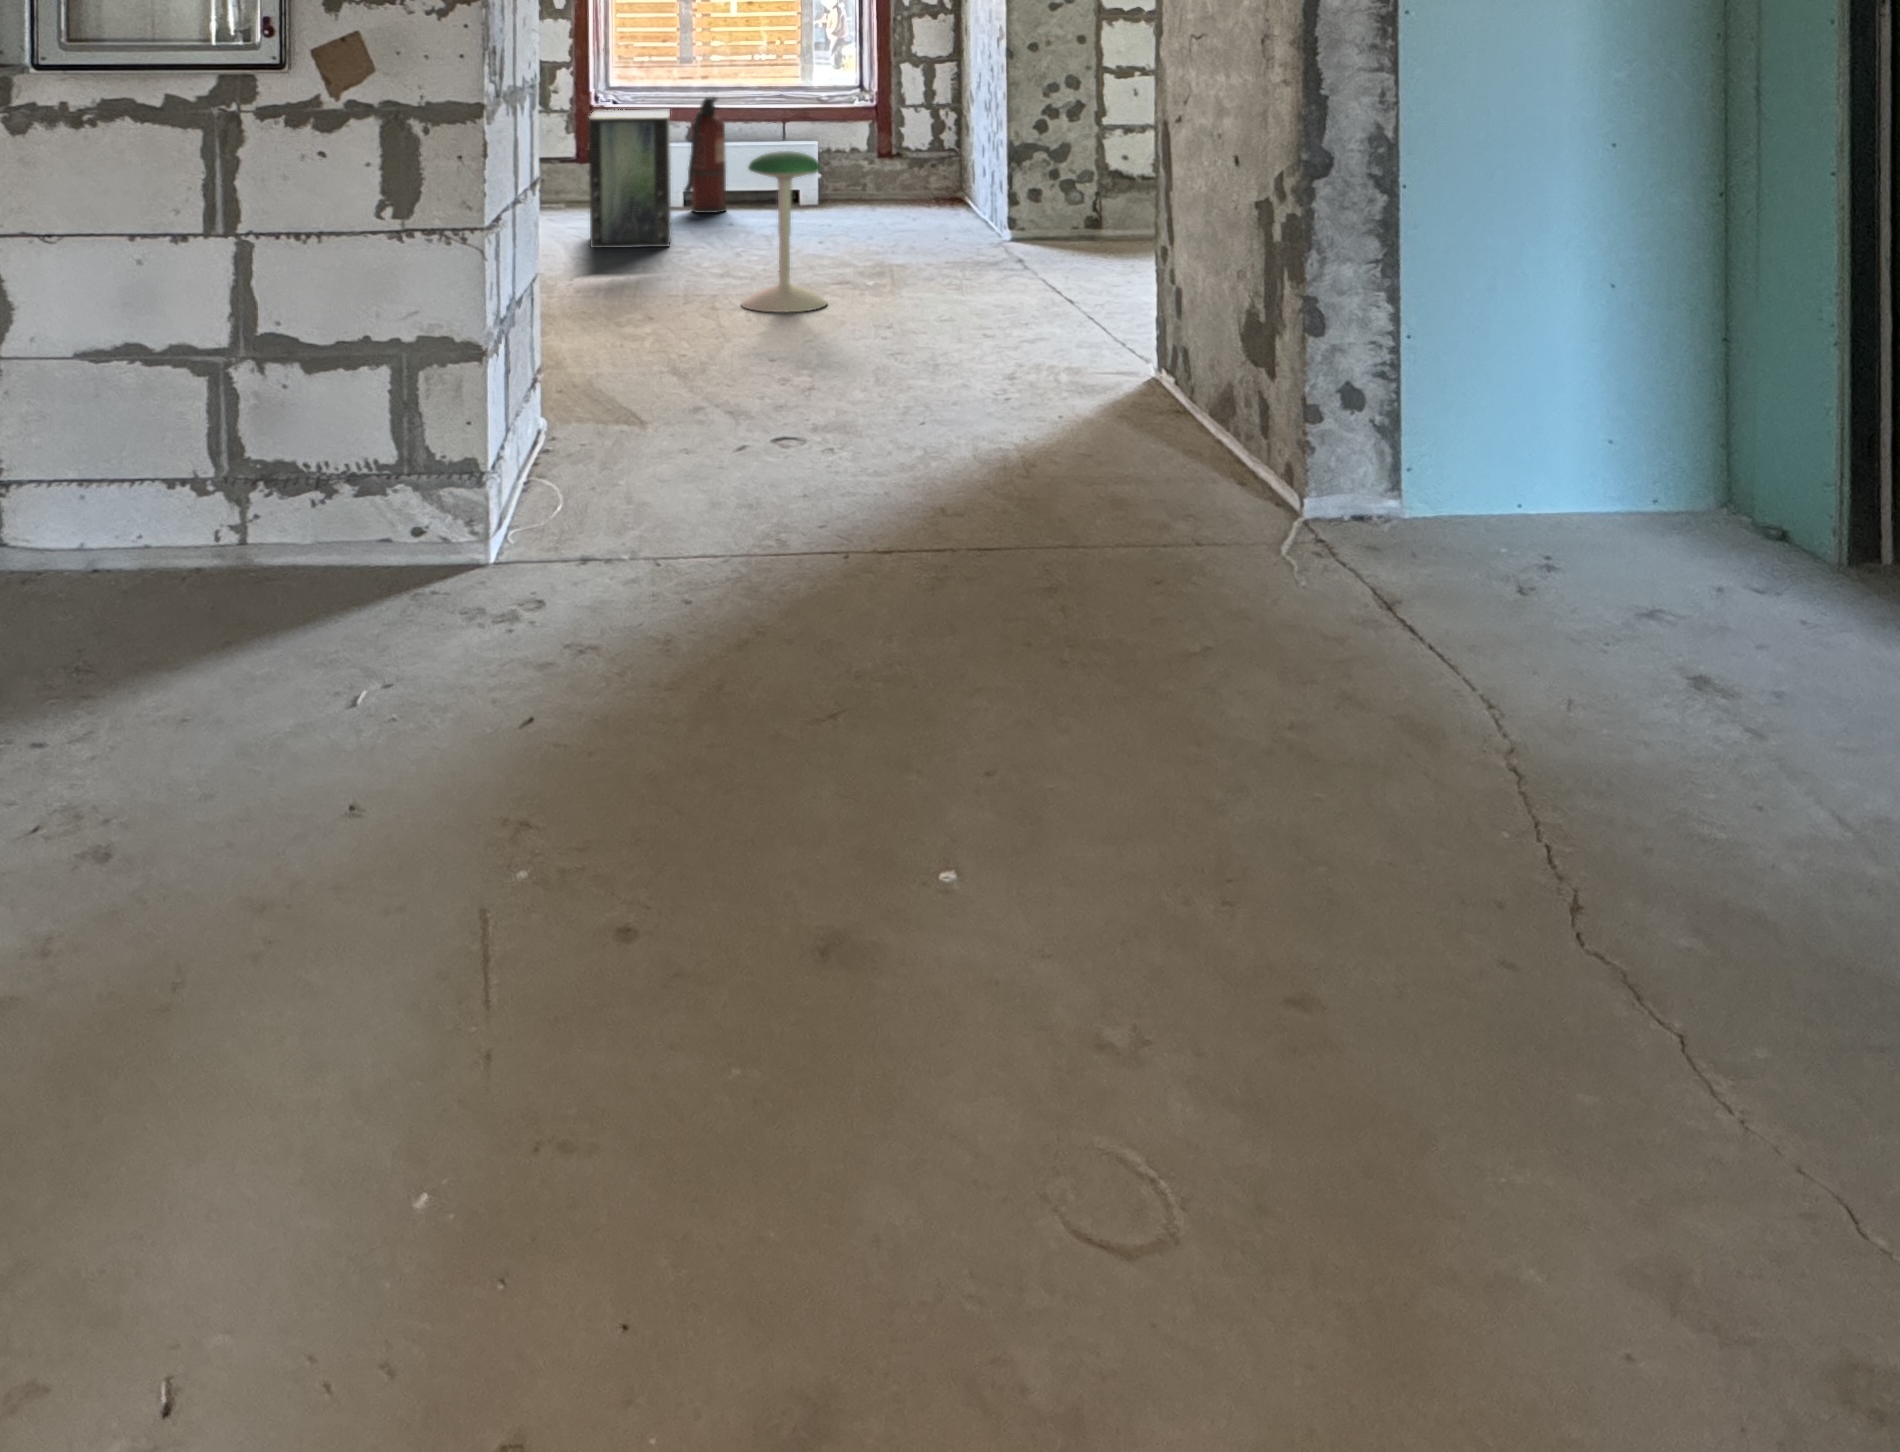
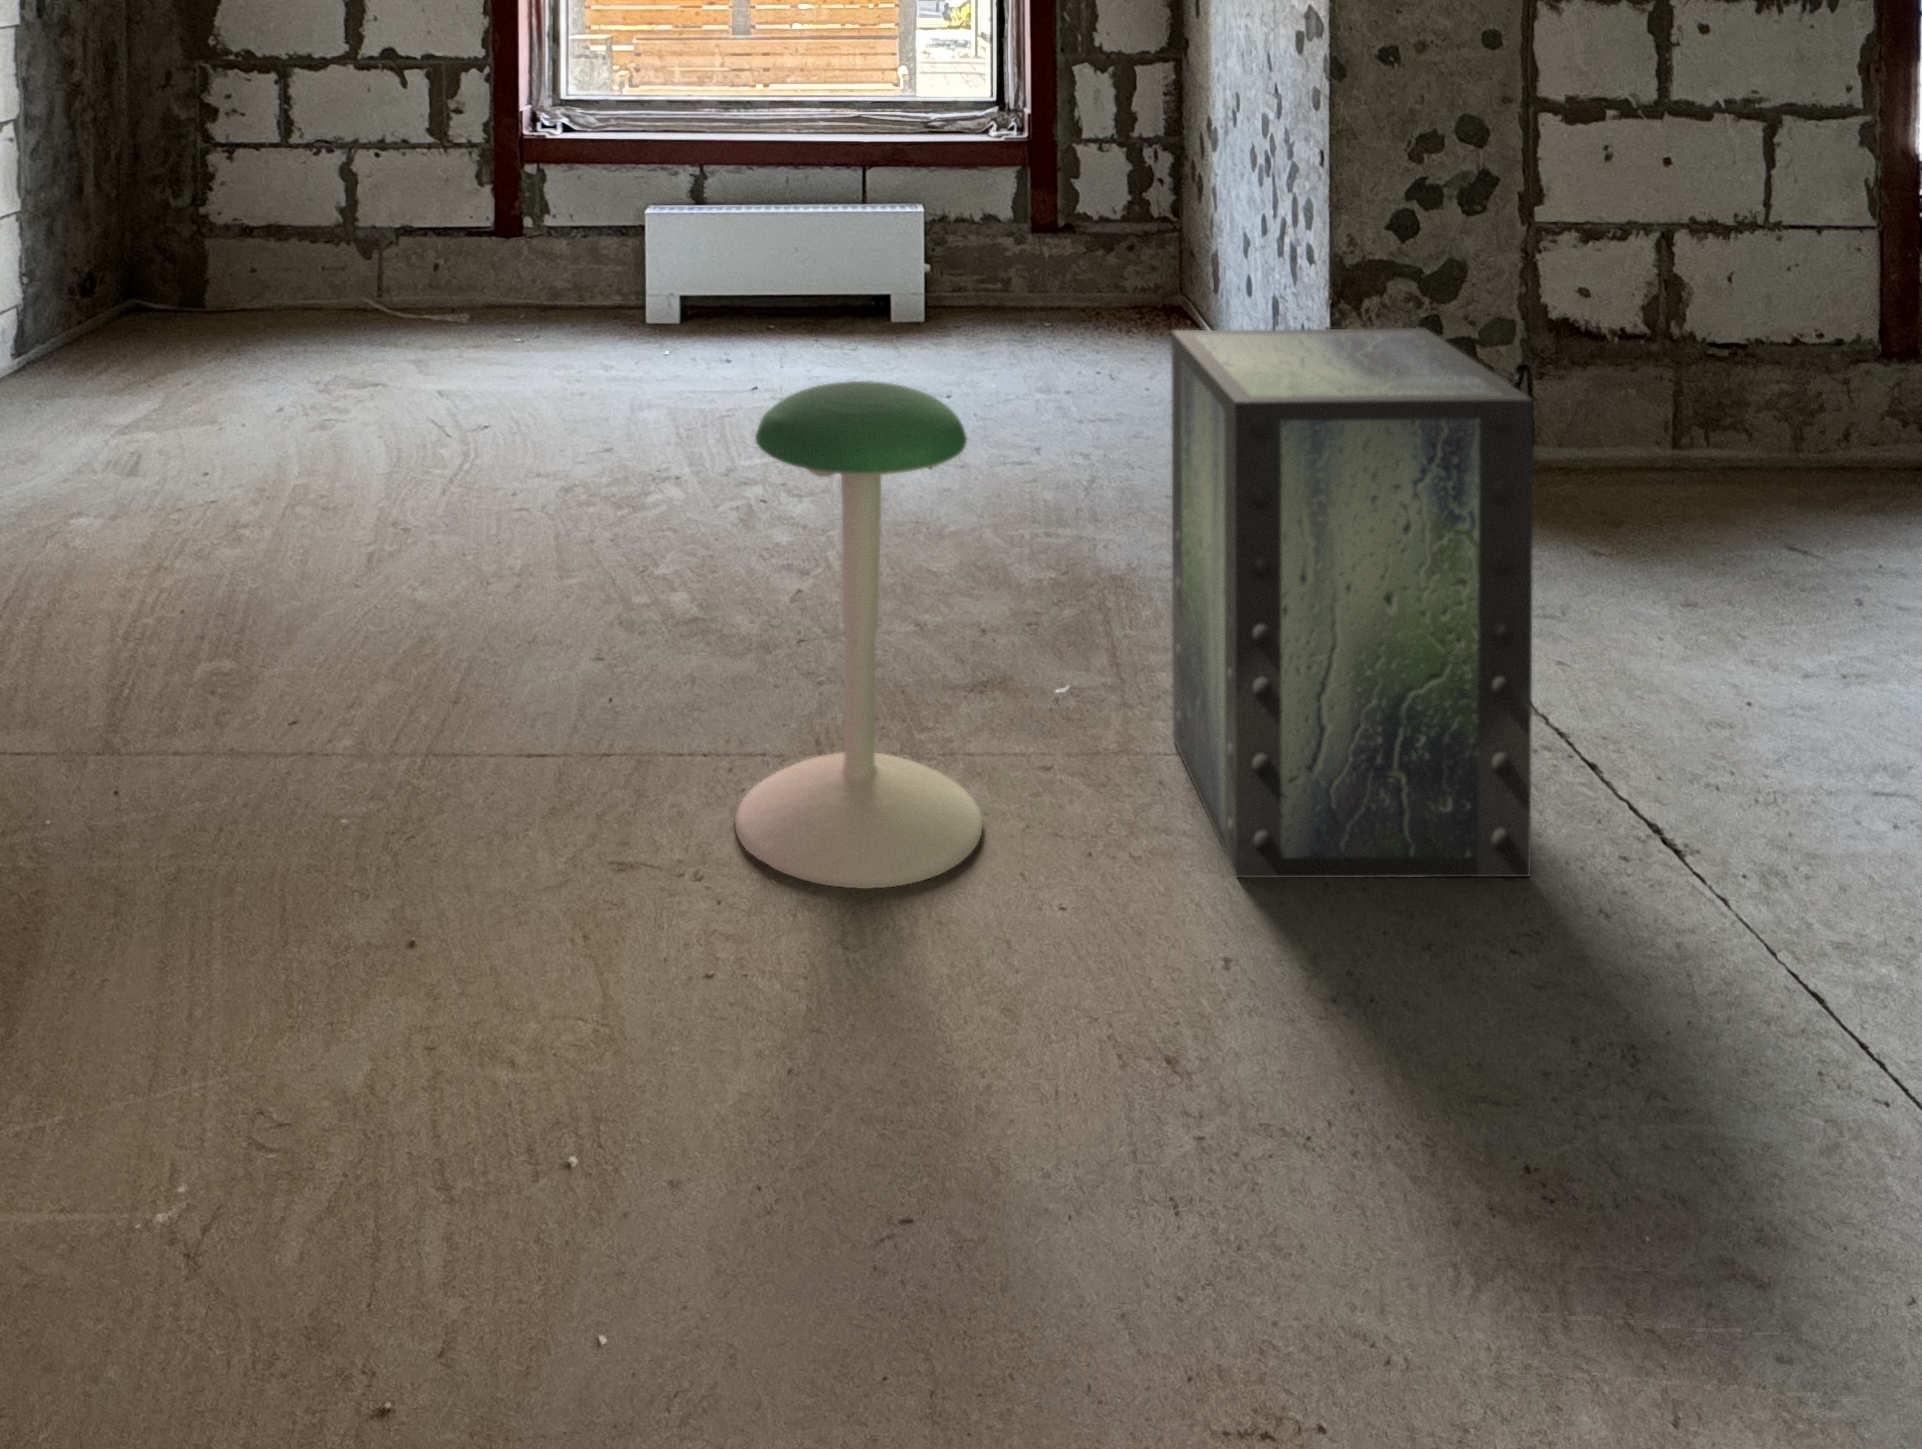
fire extinguisher: present [684,97,726,213] -> none [674,133,757,352]
storage box: present [589,110,672,248] -> present [1171,328,1533,878]

